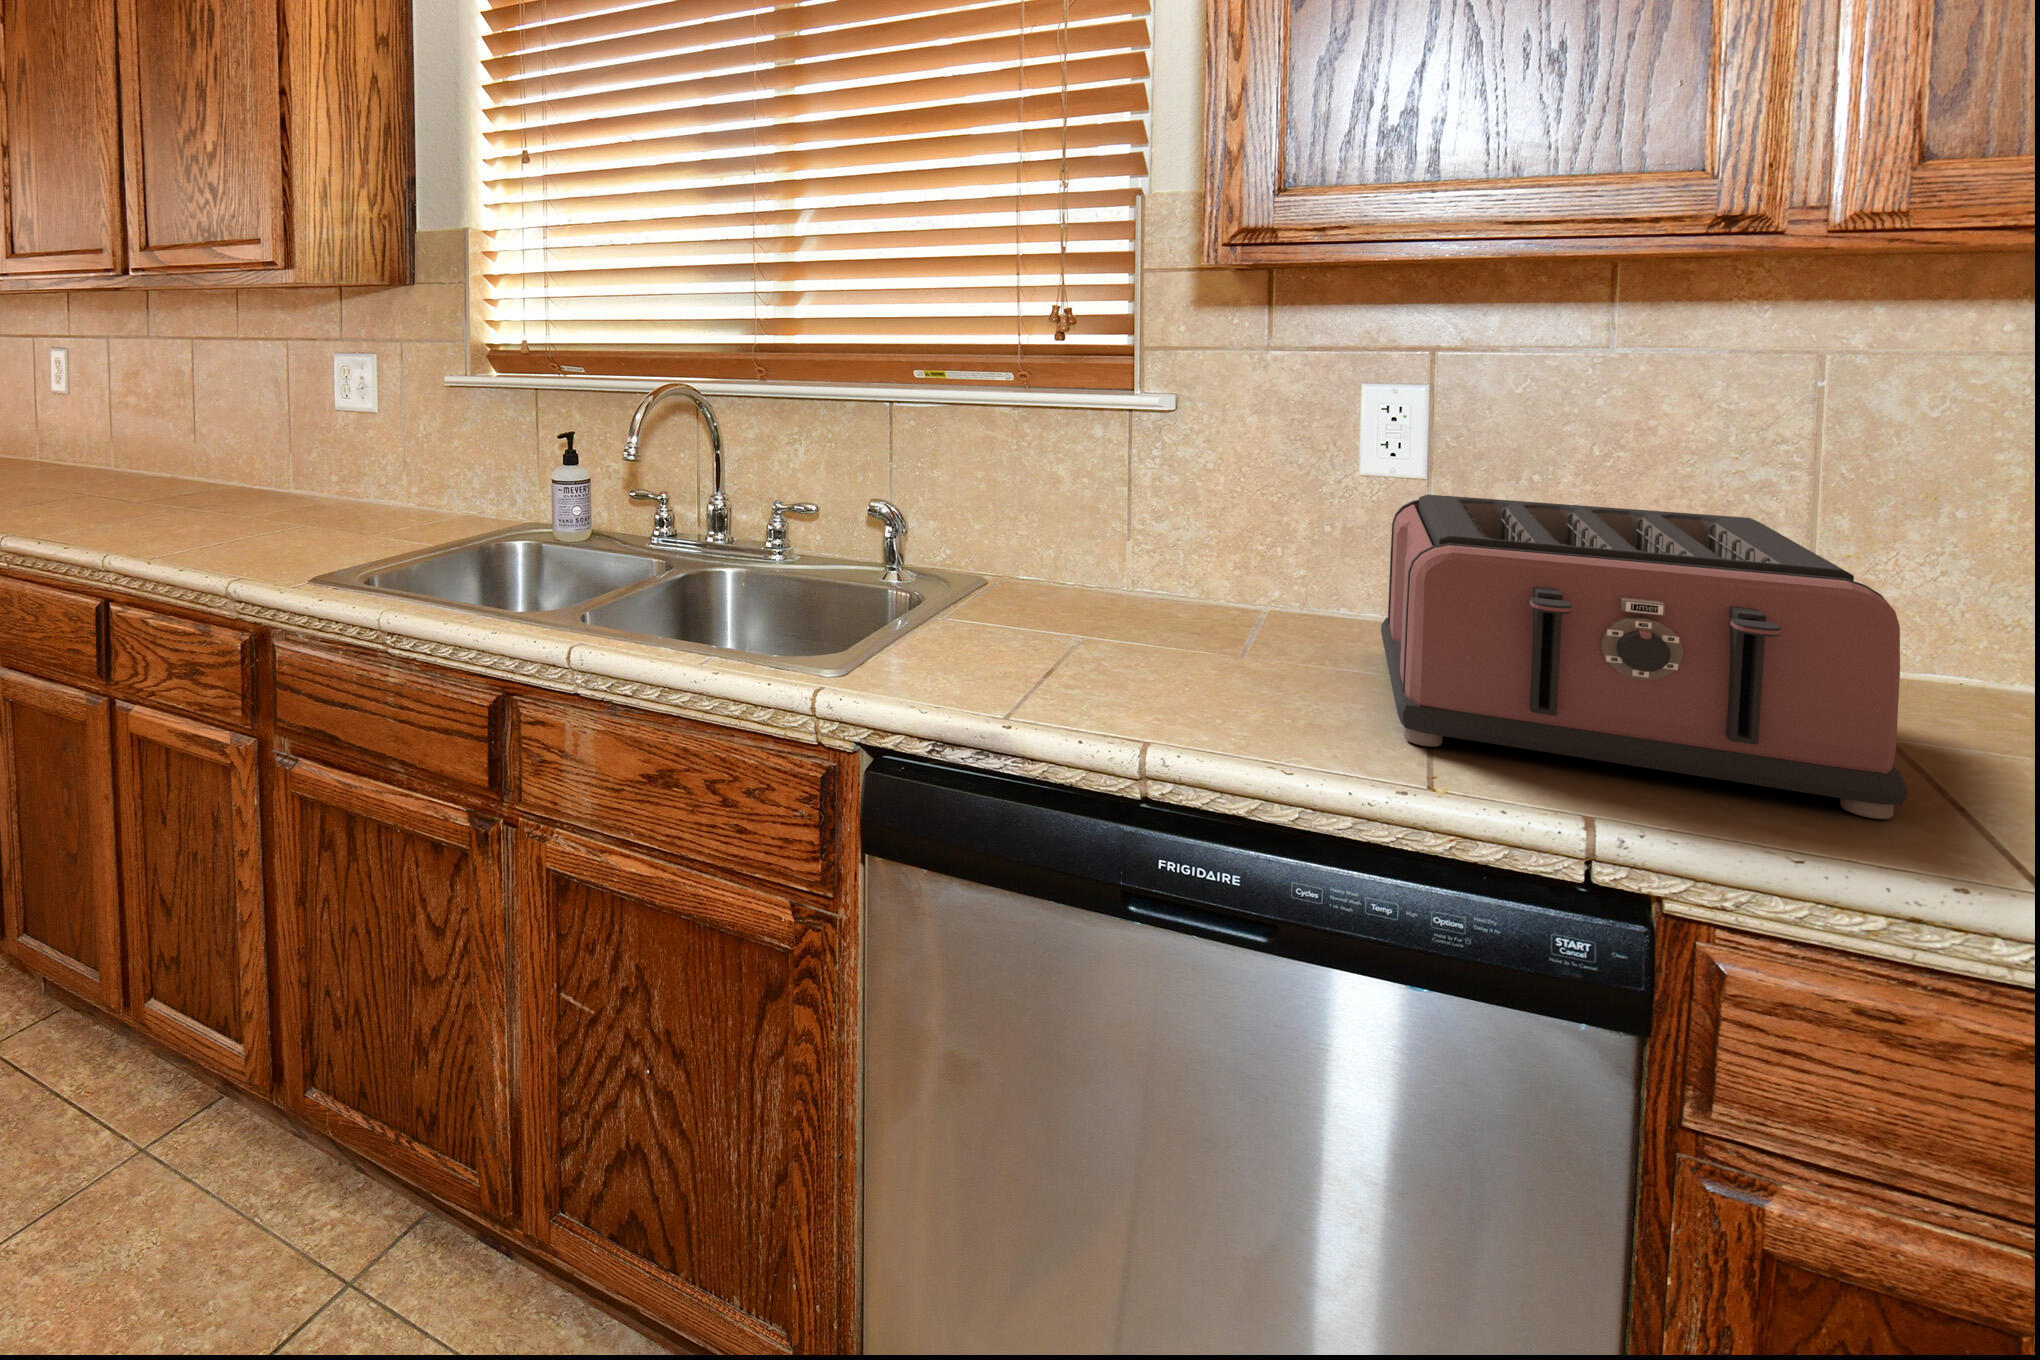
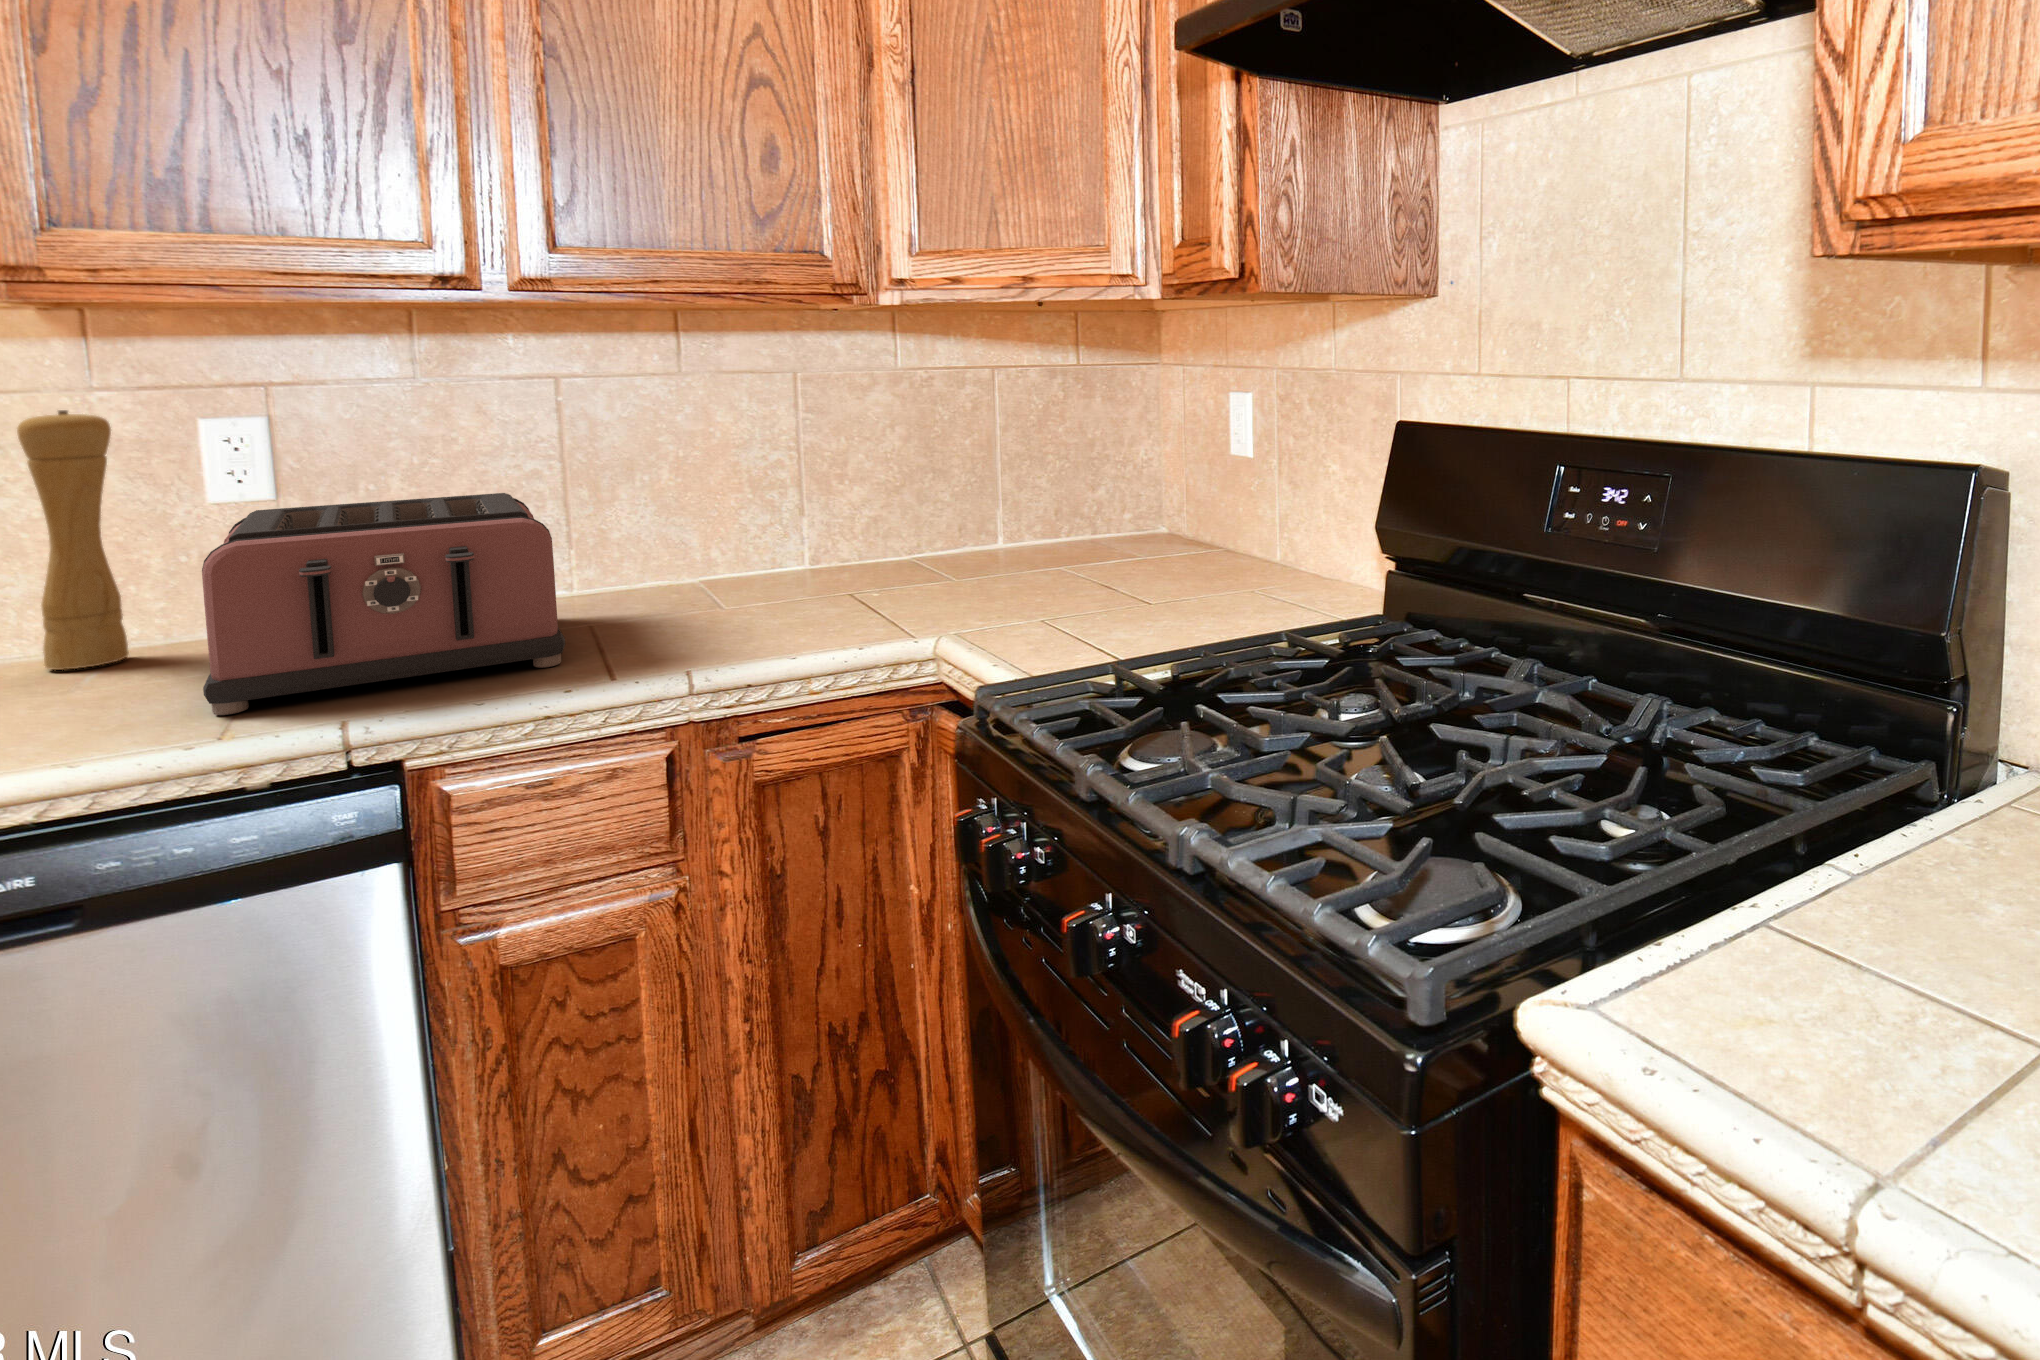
pepper mill: none [1207,364,1284,622] -> present [17,410,129,670]

